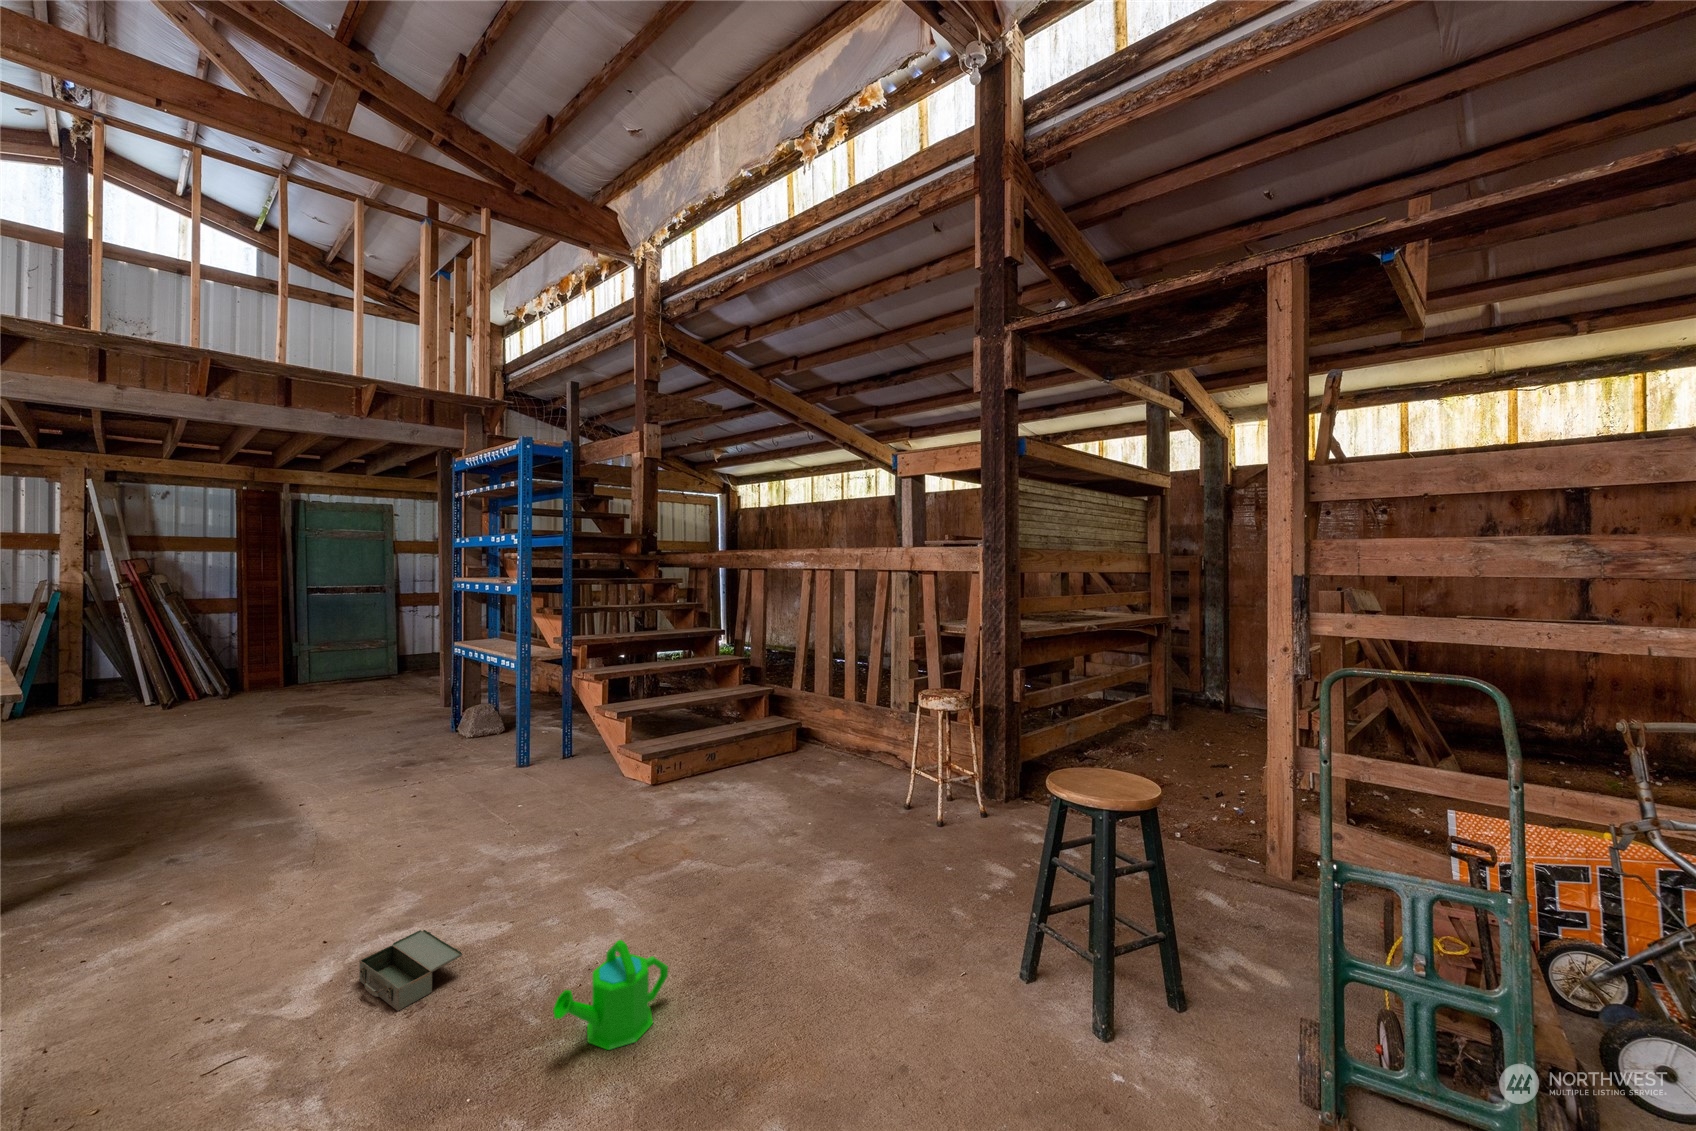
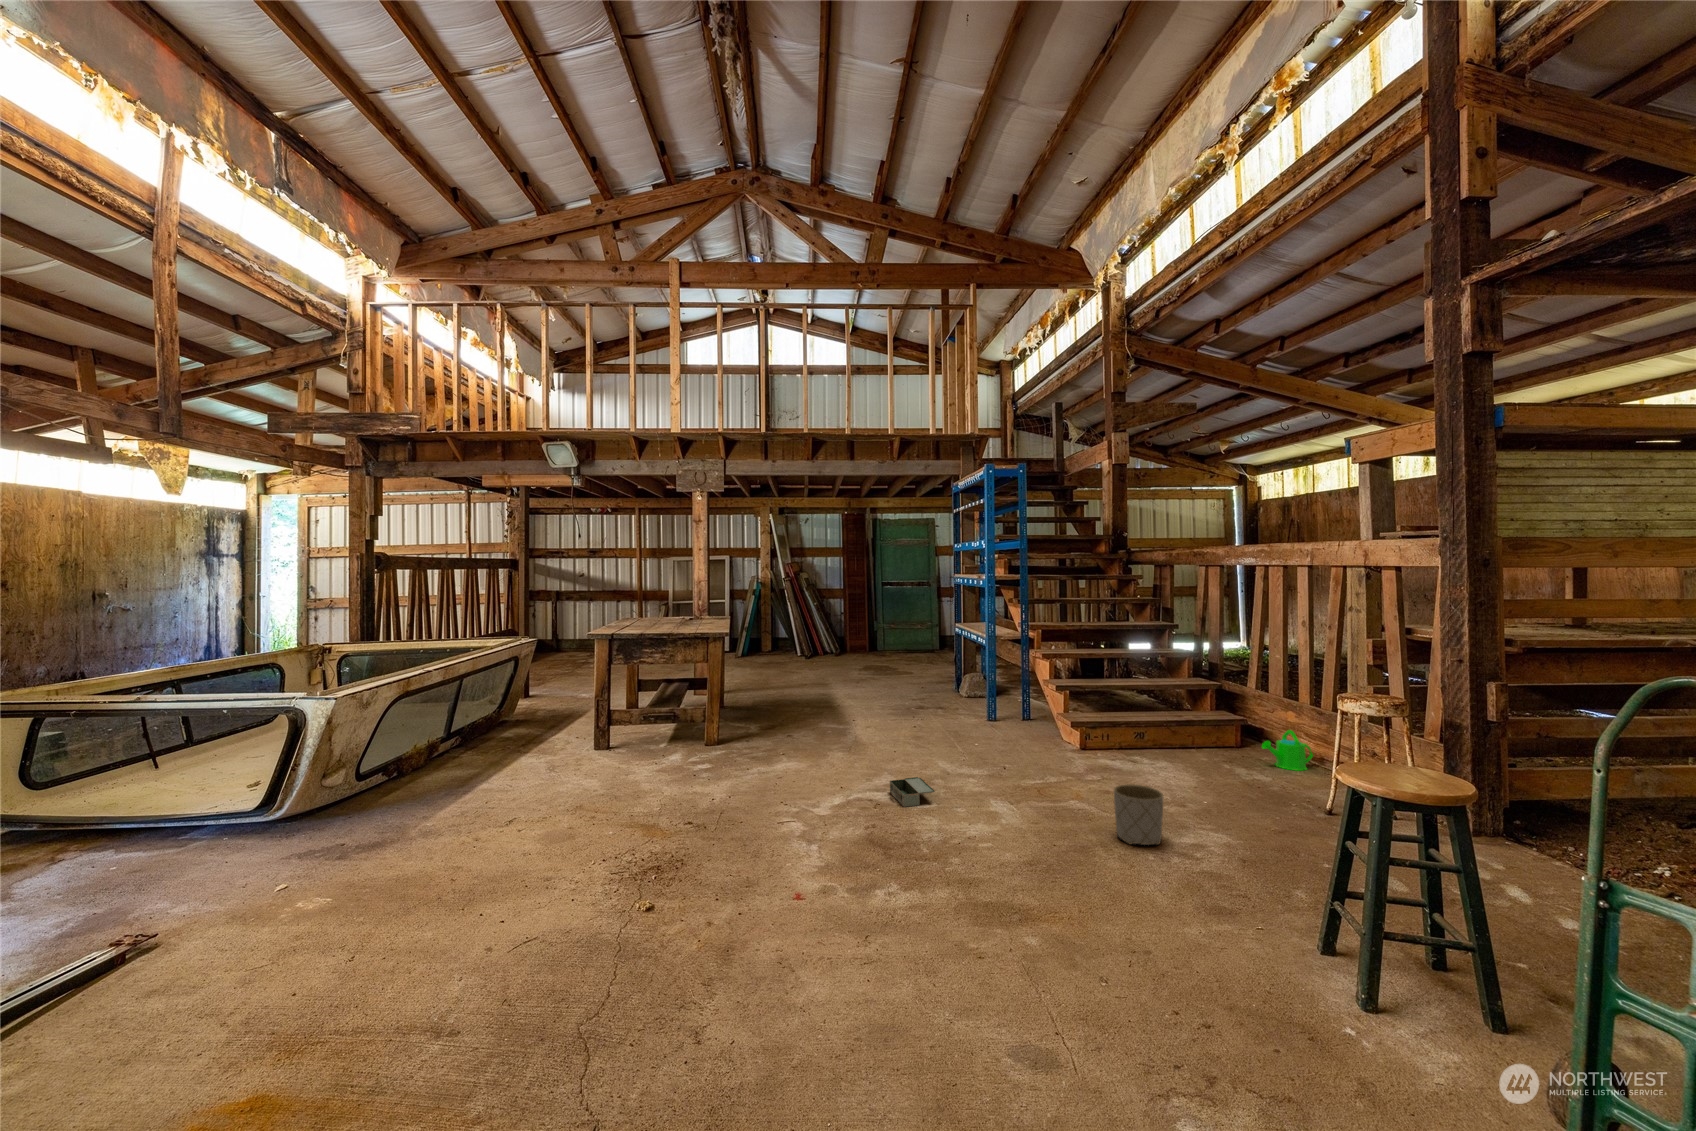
planter: none [752,848,811,937] -> present [1114,784,1164,845]
watering can: present [553,940,668,1050] -> present [1262,730,1313,771]

